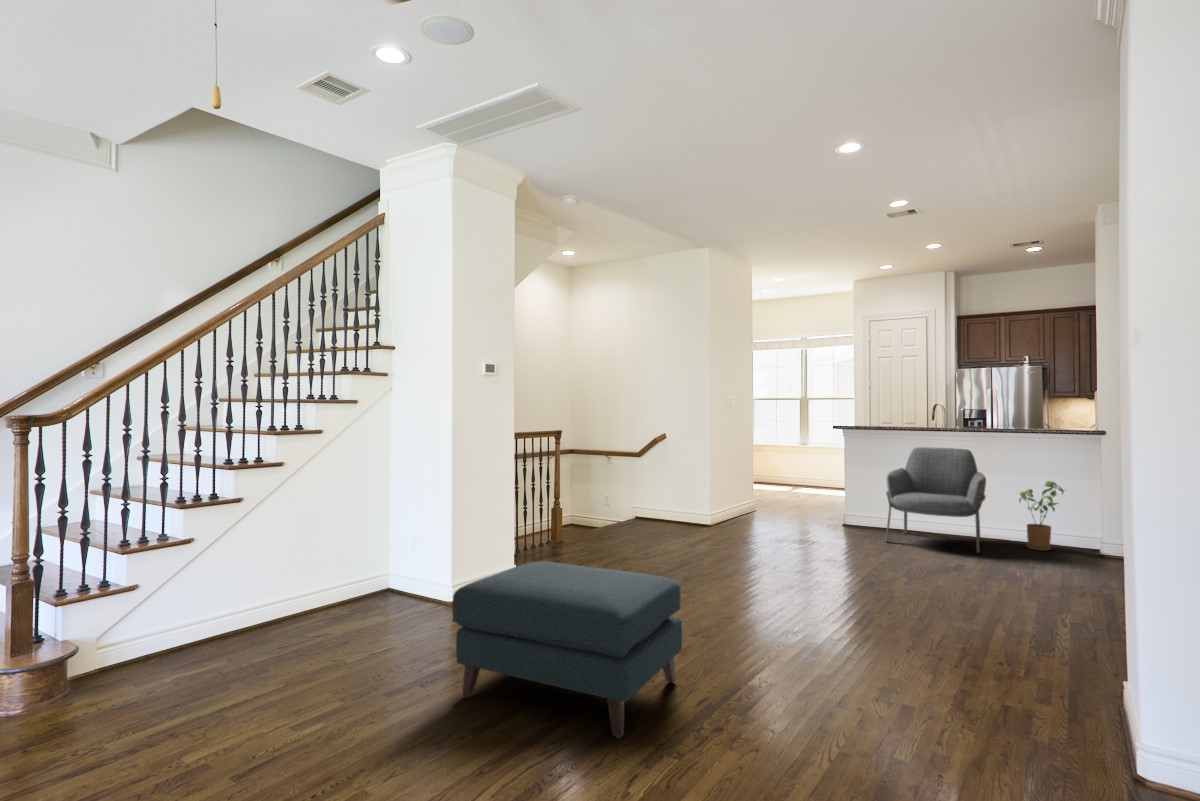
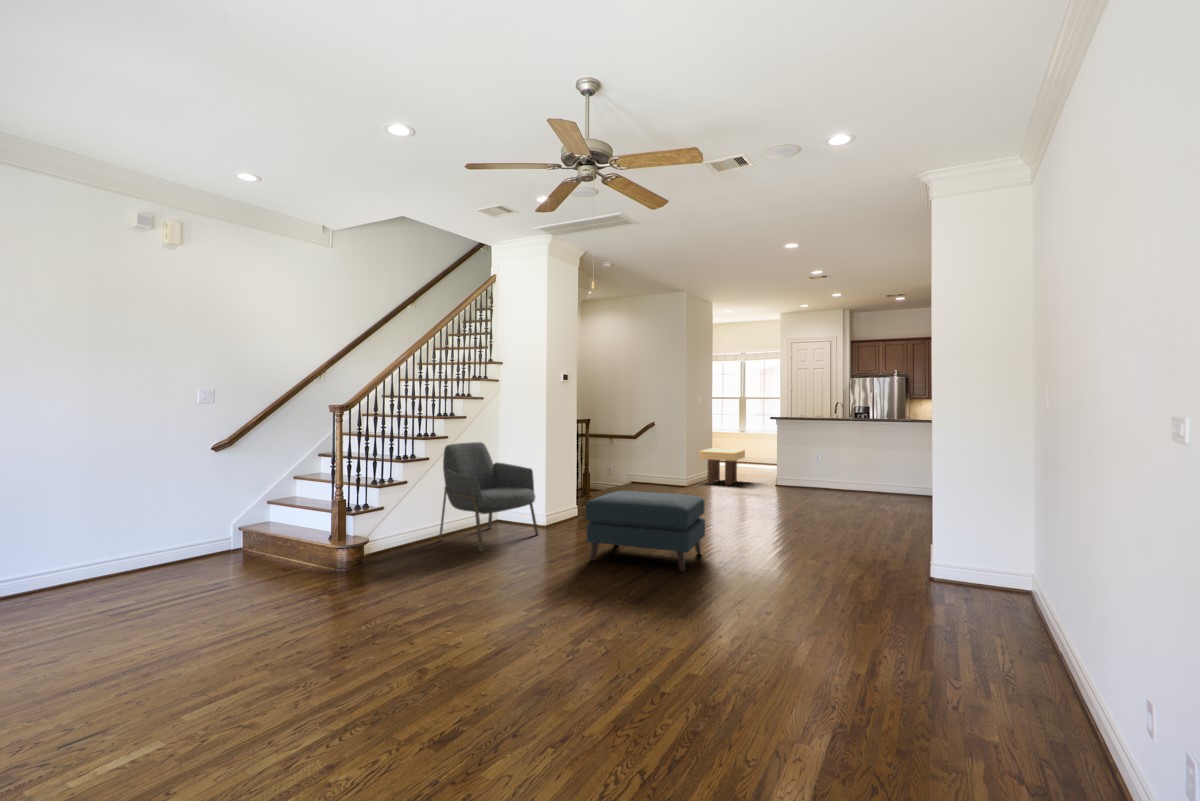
armchair: present [886,447,986,553] -> present [439,442,539,552]
side table: none [732,471,799,525] -> present [699,449,745,485]
house plant: present [1019,481,1064,551] -> none [889,452,917,497]

